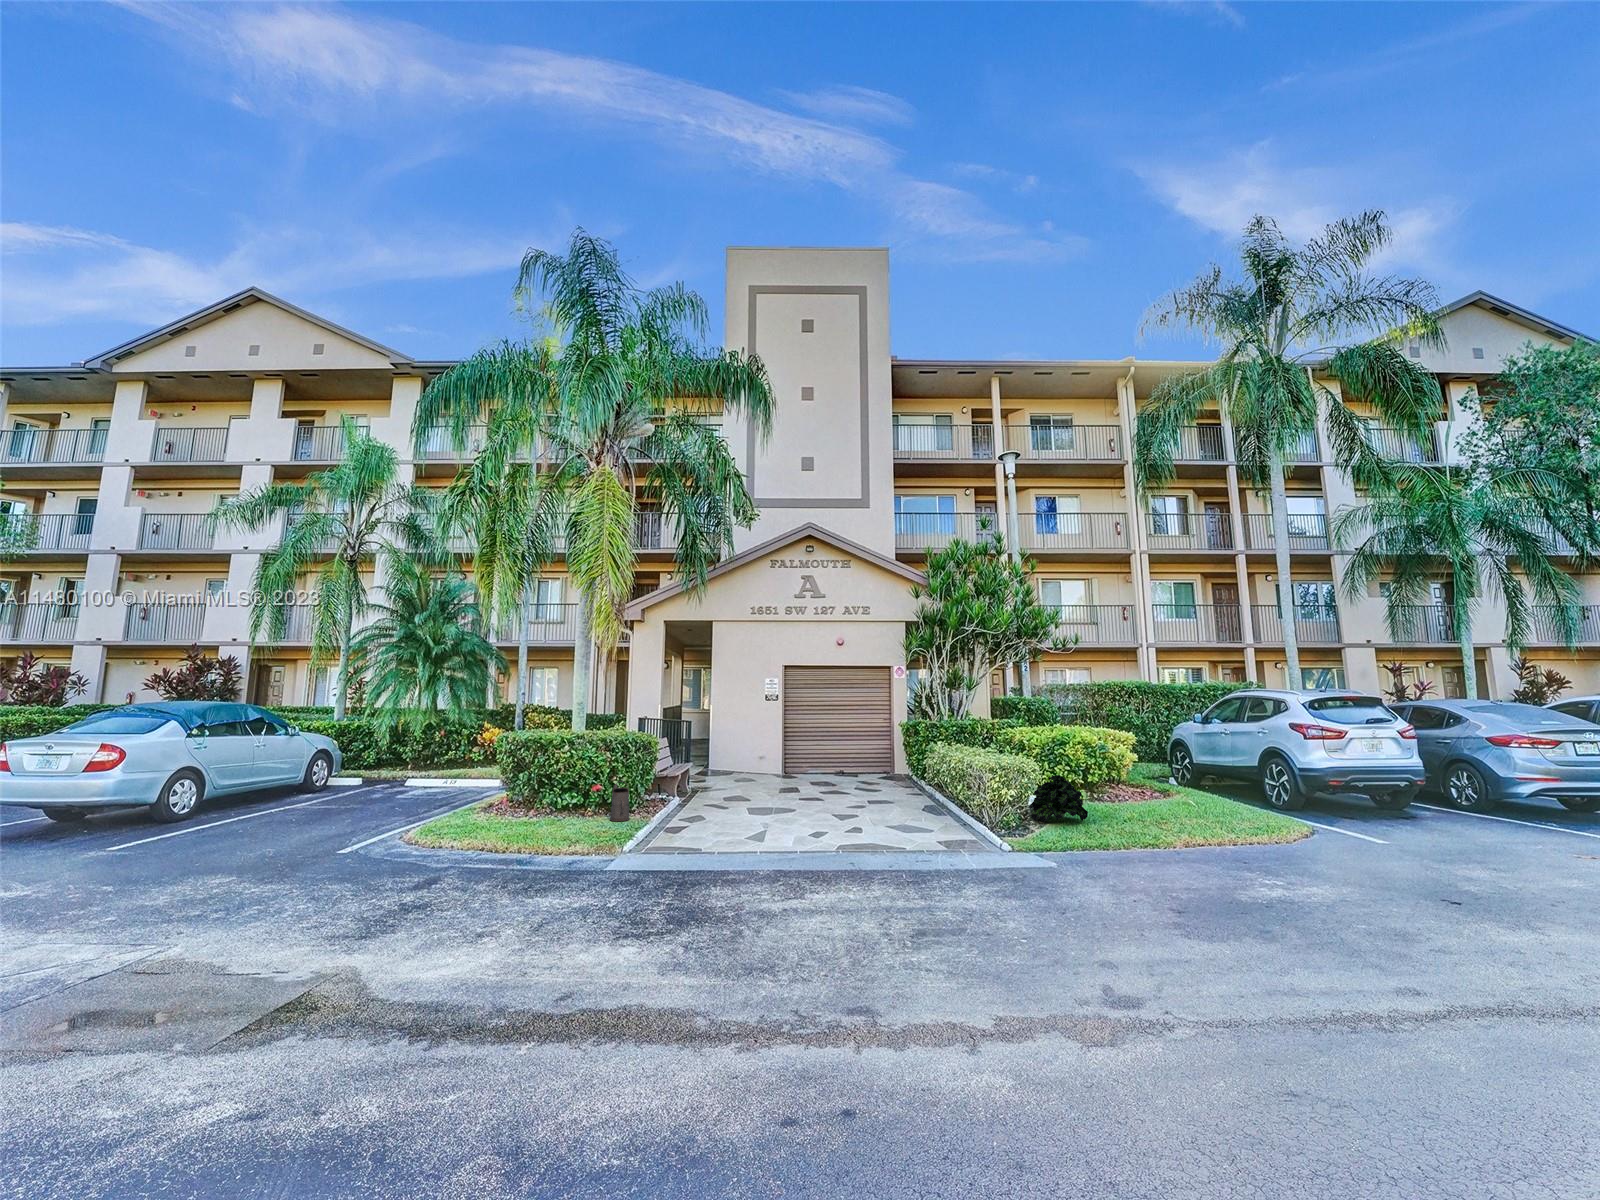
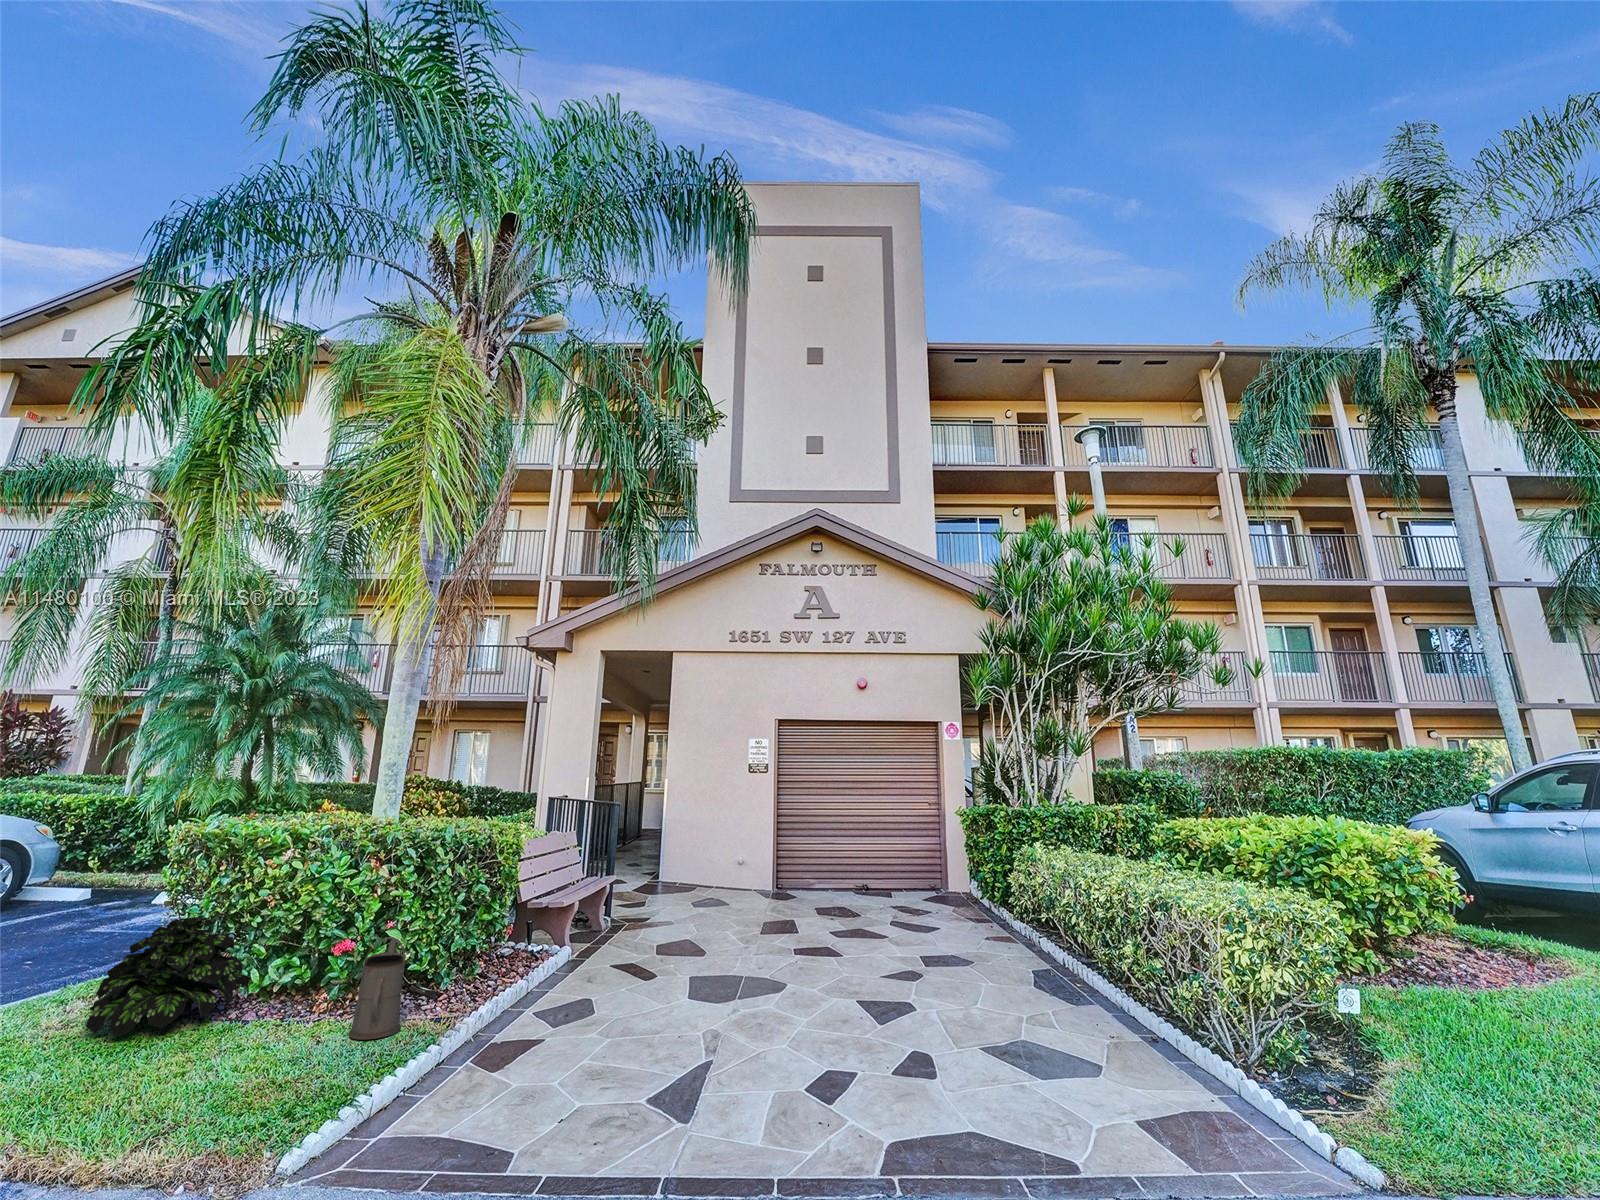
potted plant: present [1030,775,1088,822] -> present [85,917,251,1037]

